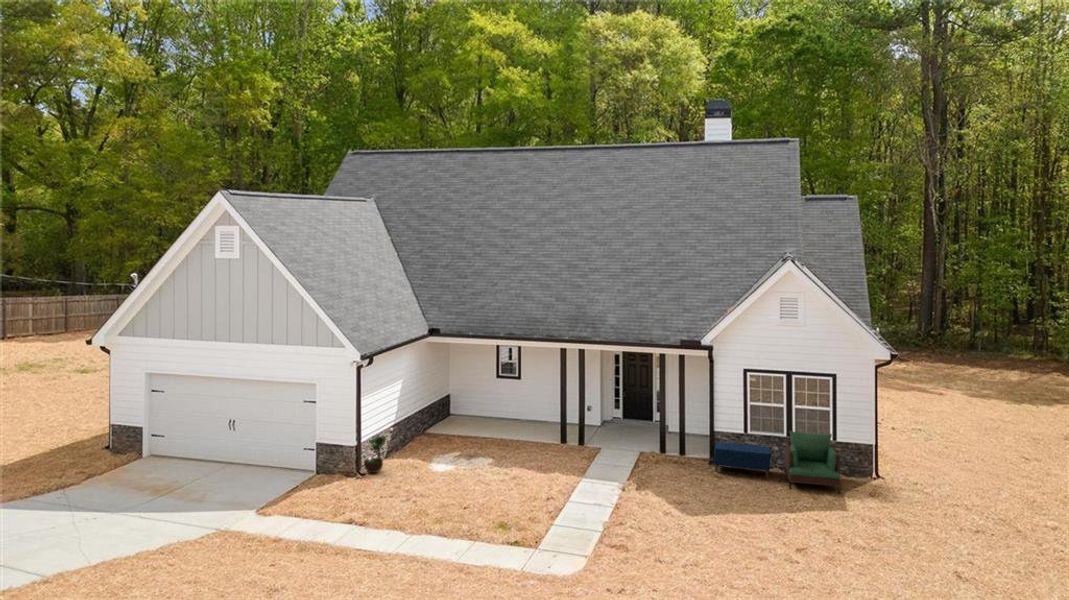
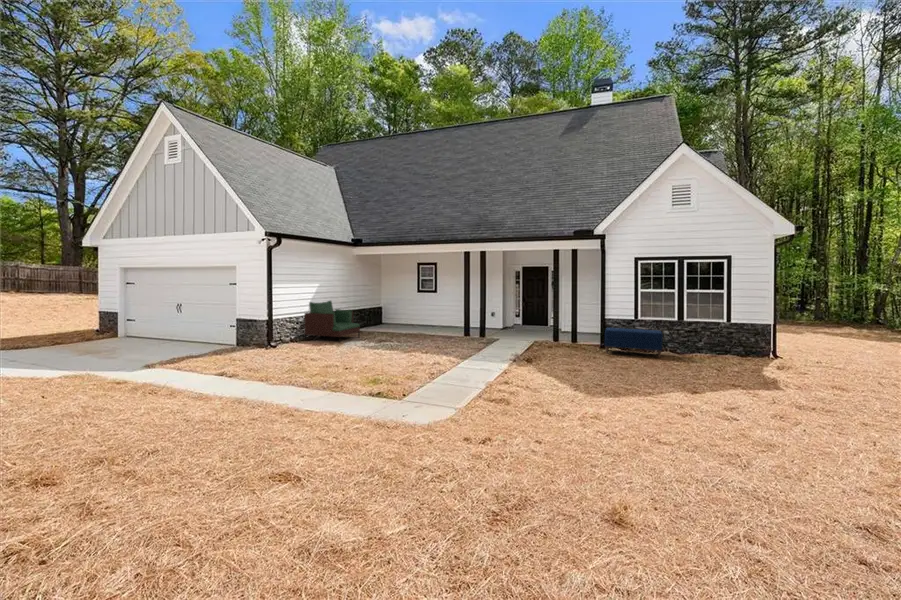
armchair: present [785,431,841,493] -> present [305,301,360,342]
potted tree: present [364,435,386,473] -> none [275,308,299,347]

